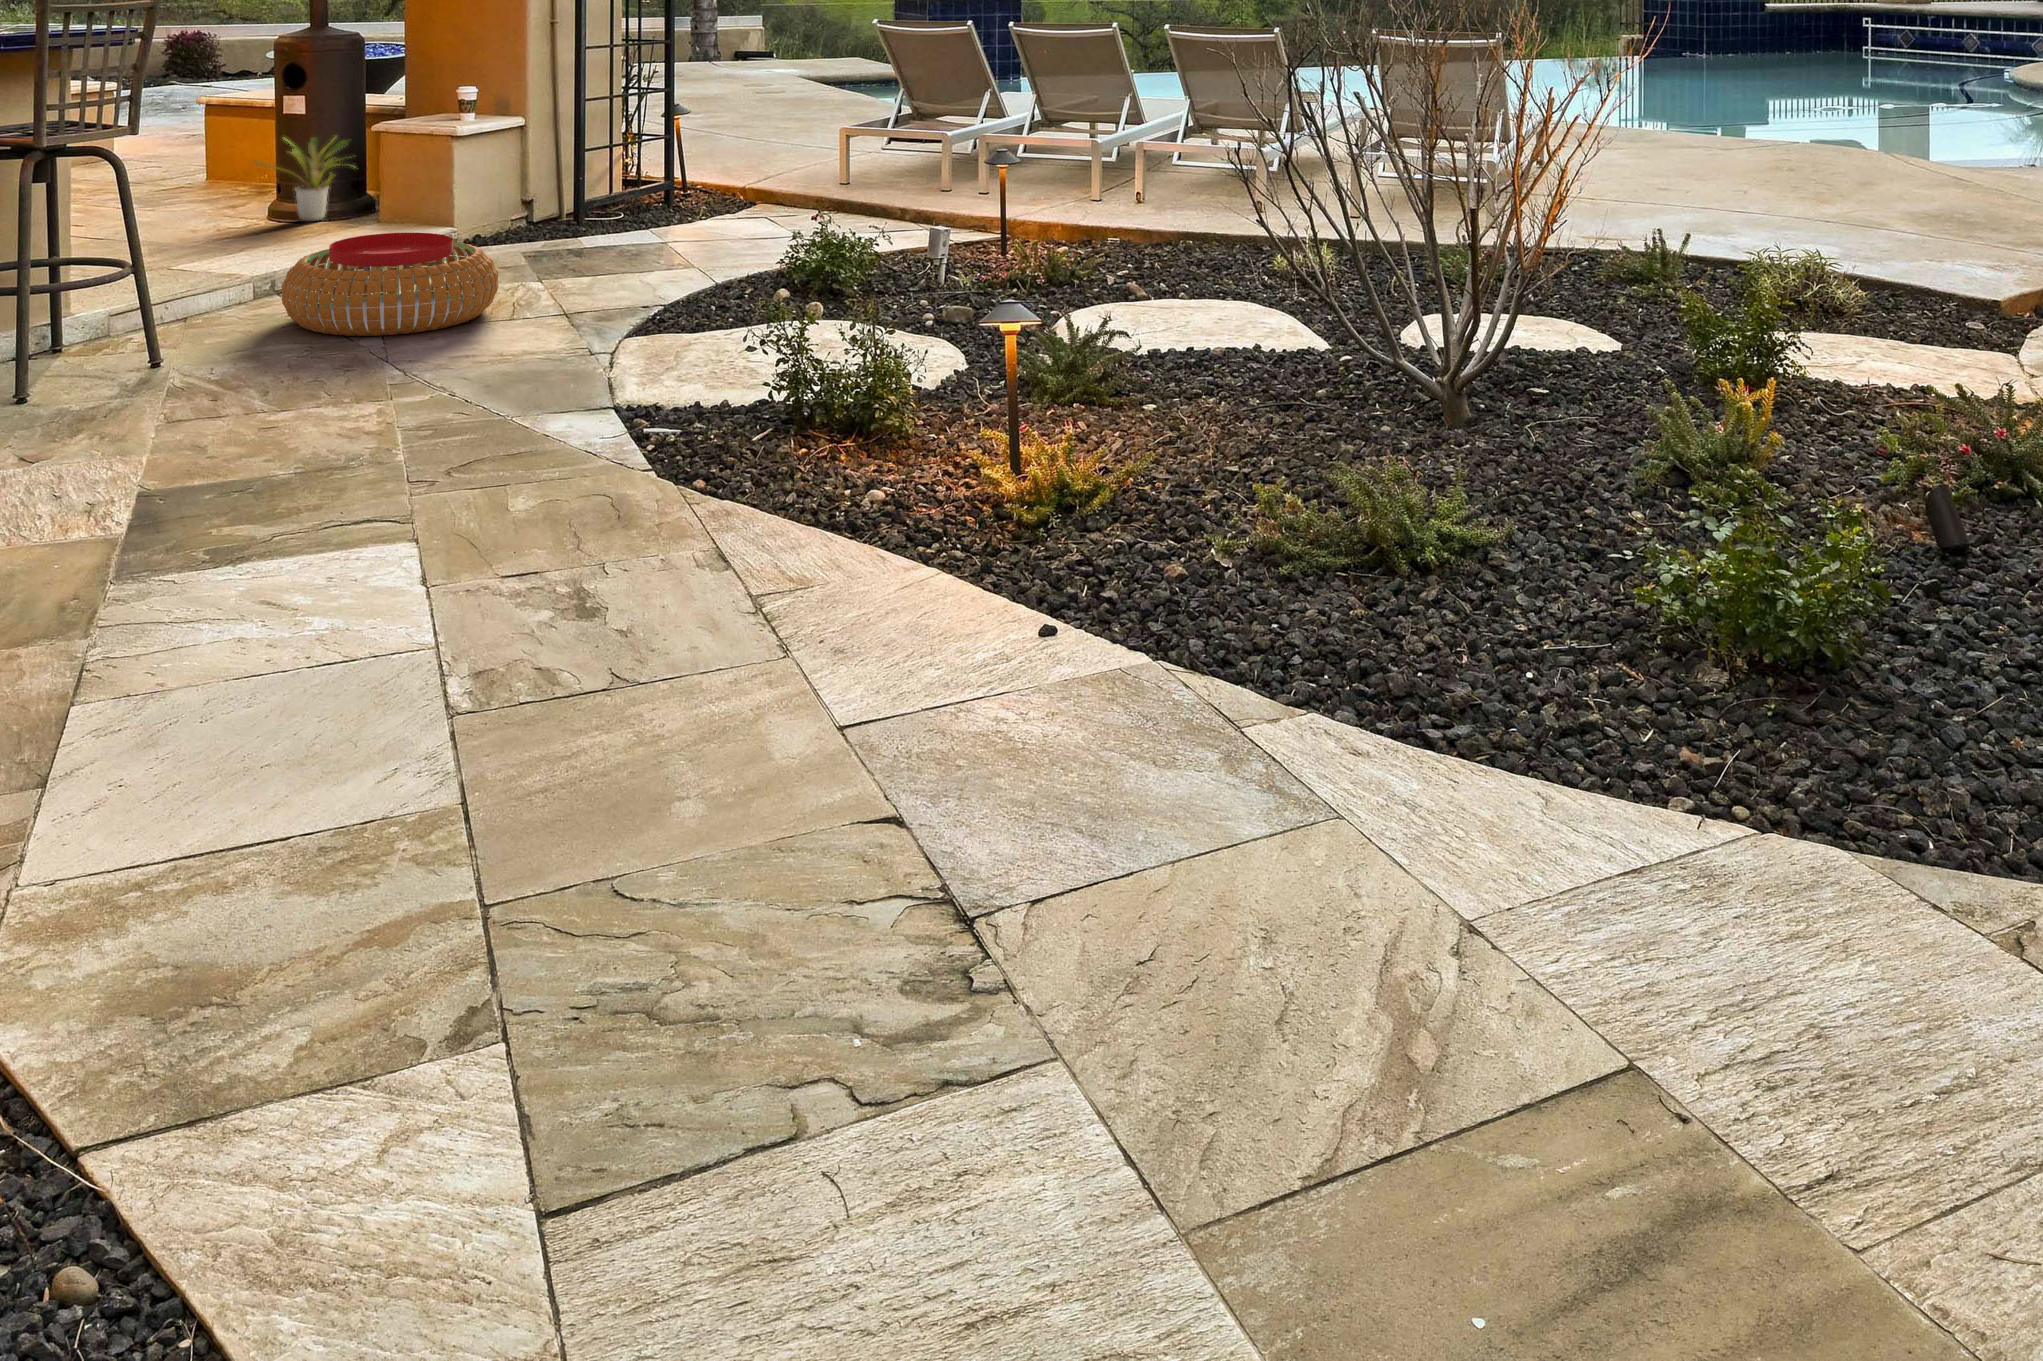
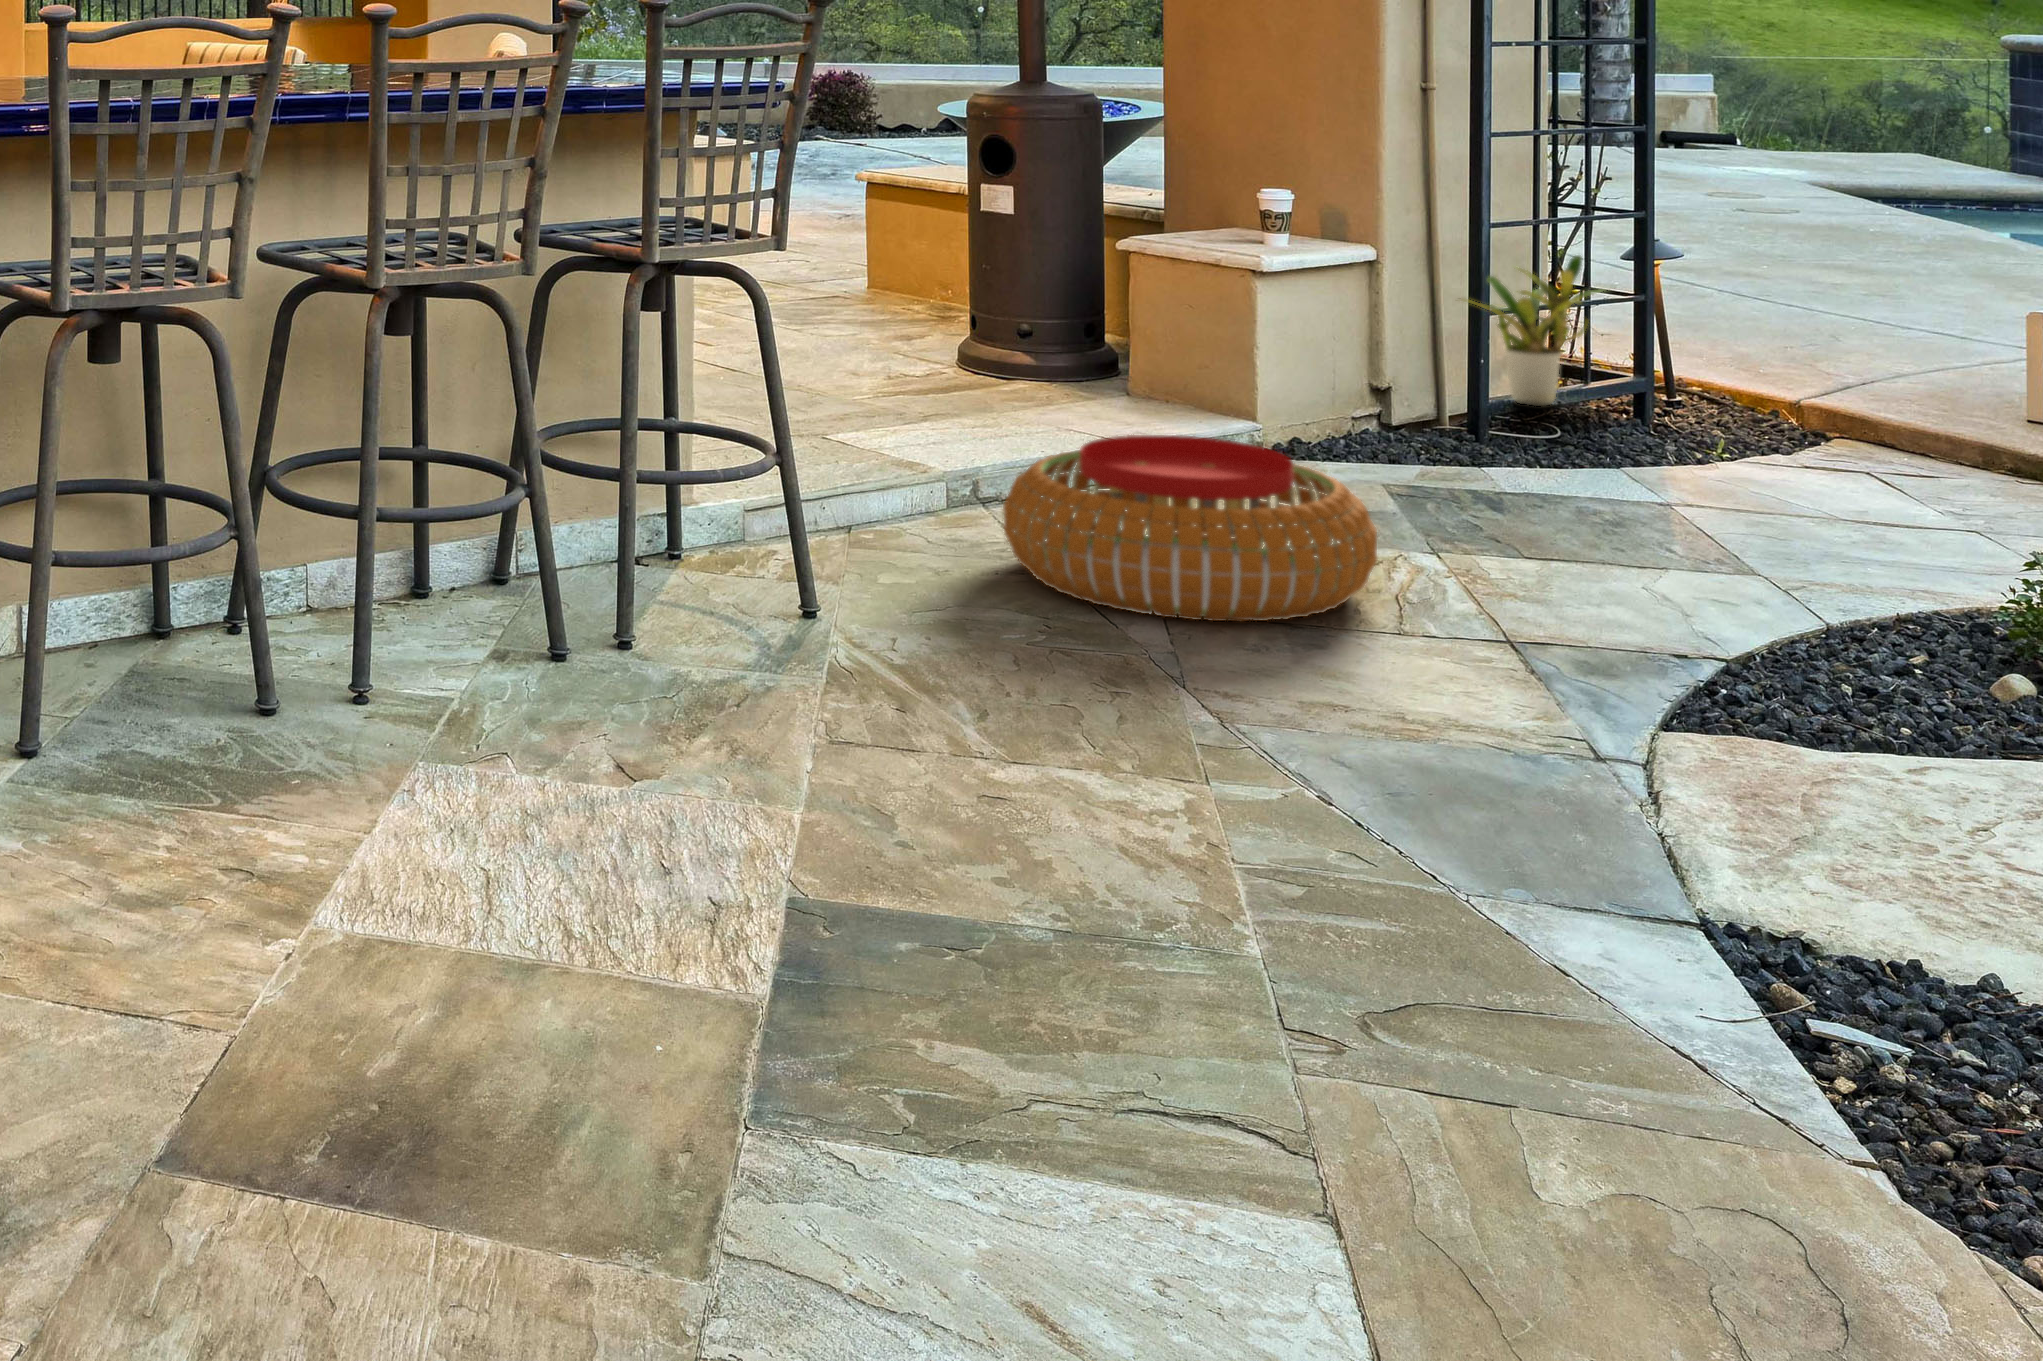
potted plant: present [255,136,355,221] -> present [1460,255,1610,406]

